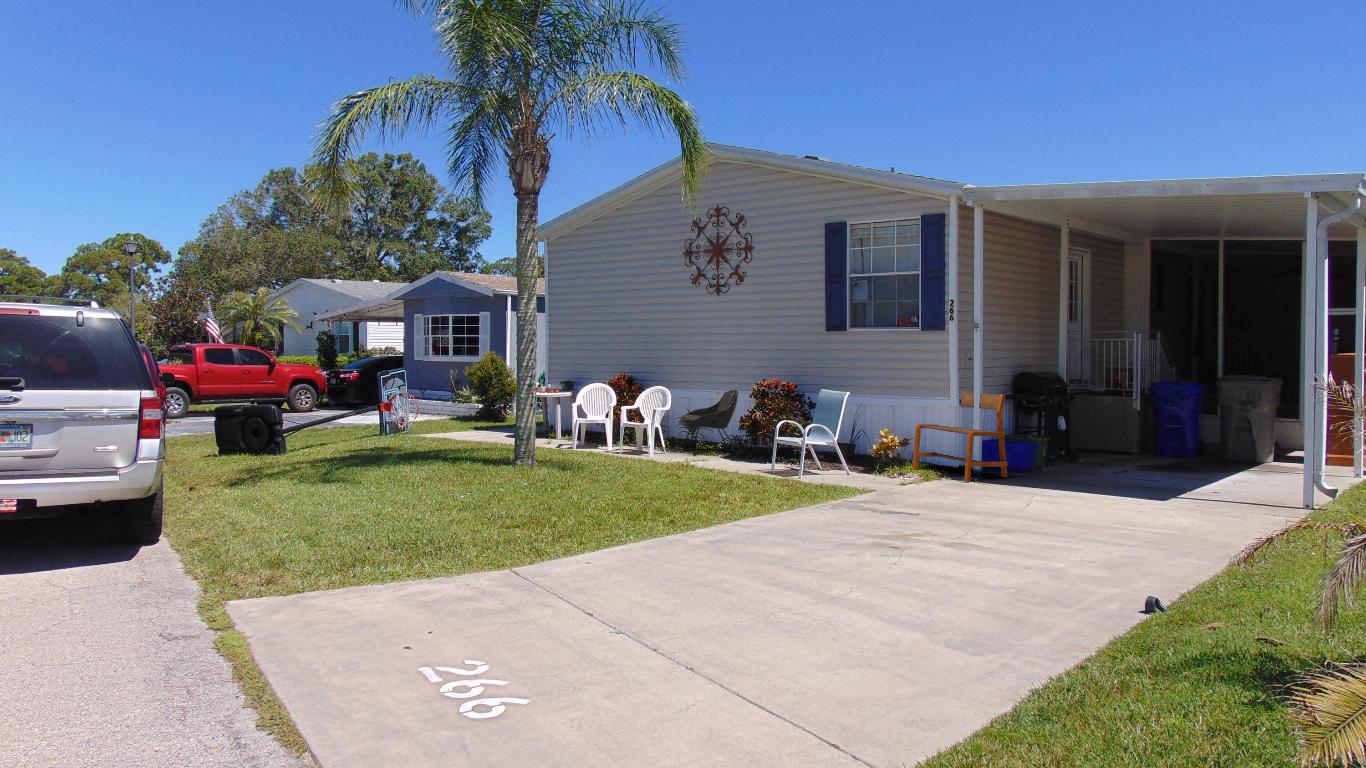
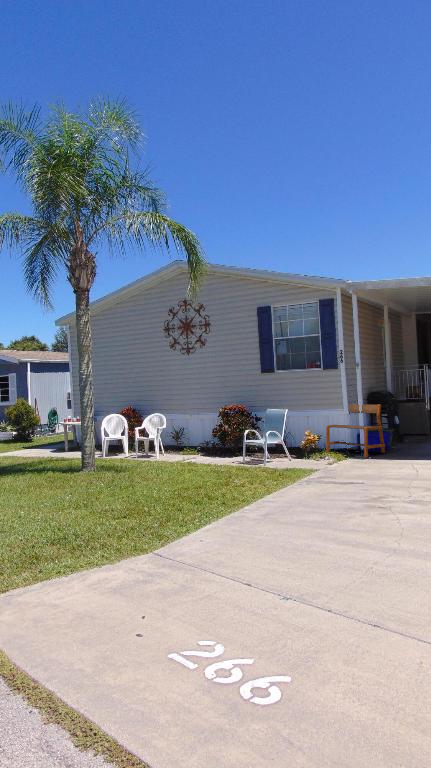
lounge chair: present [679,390,738,456] -> none [173,412,213,455]

